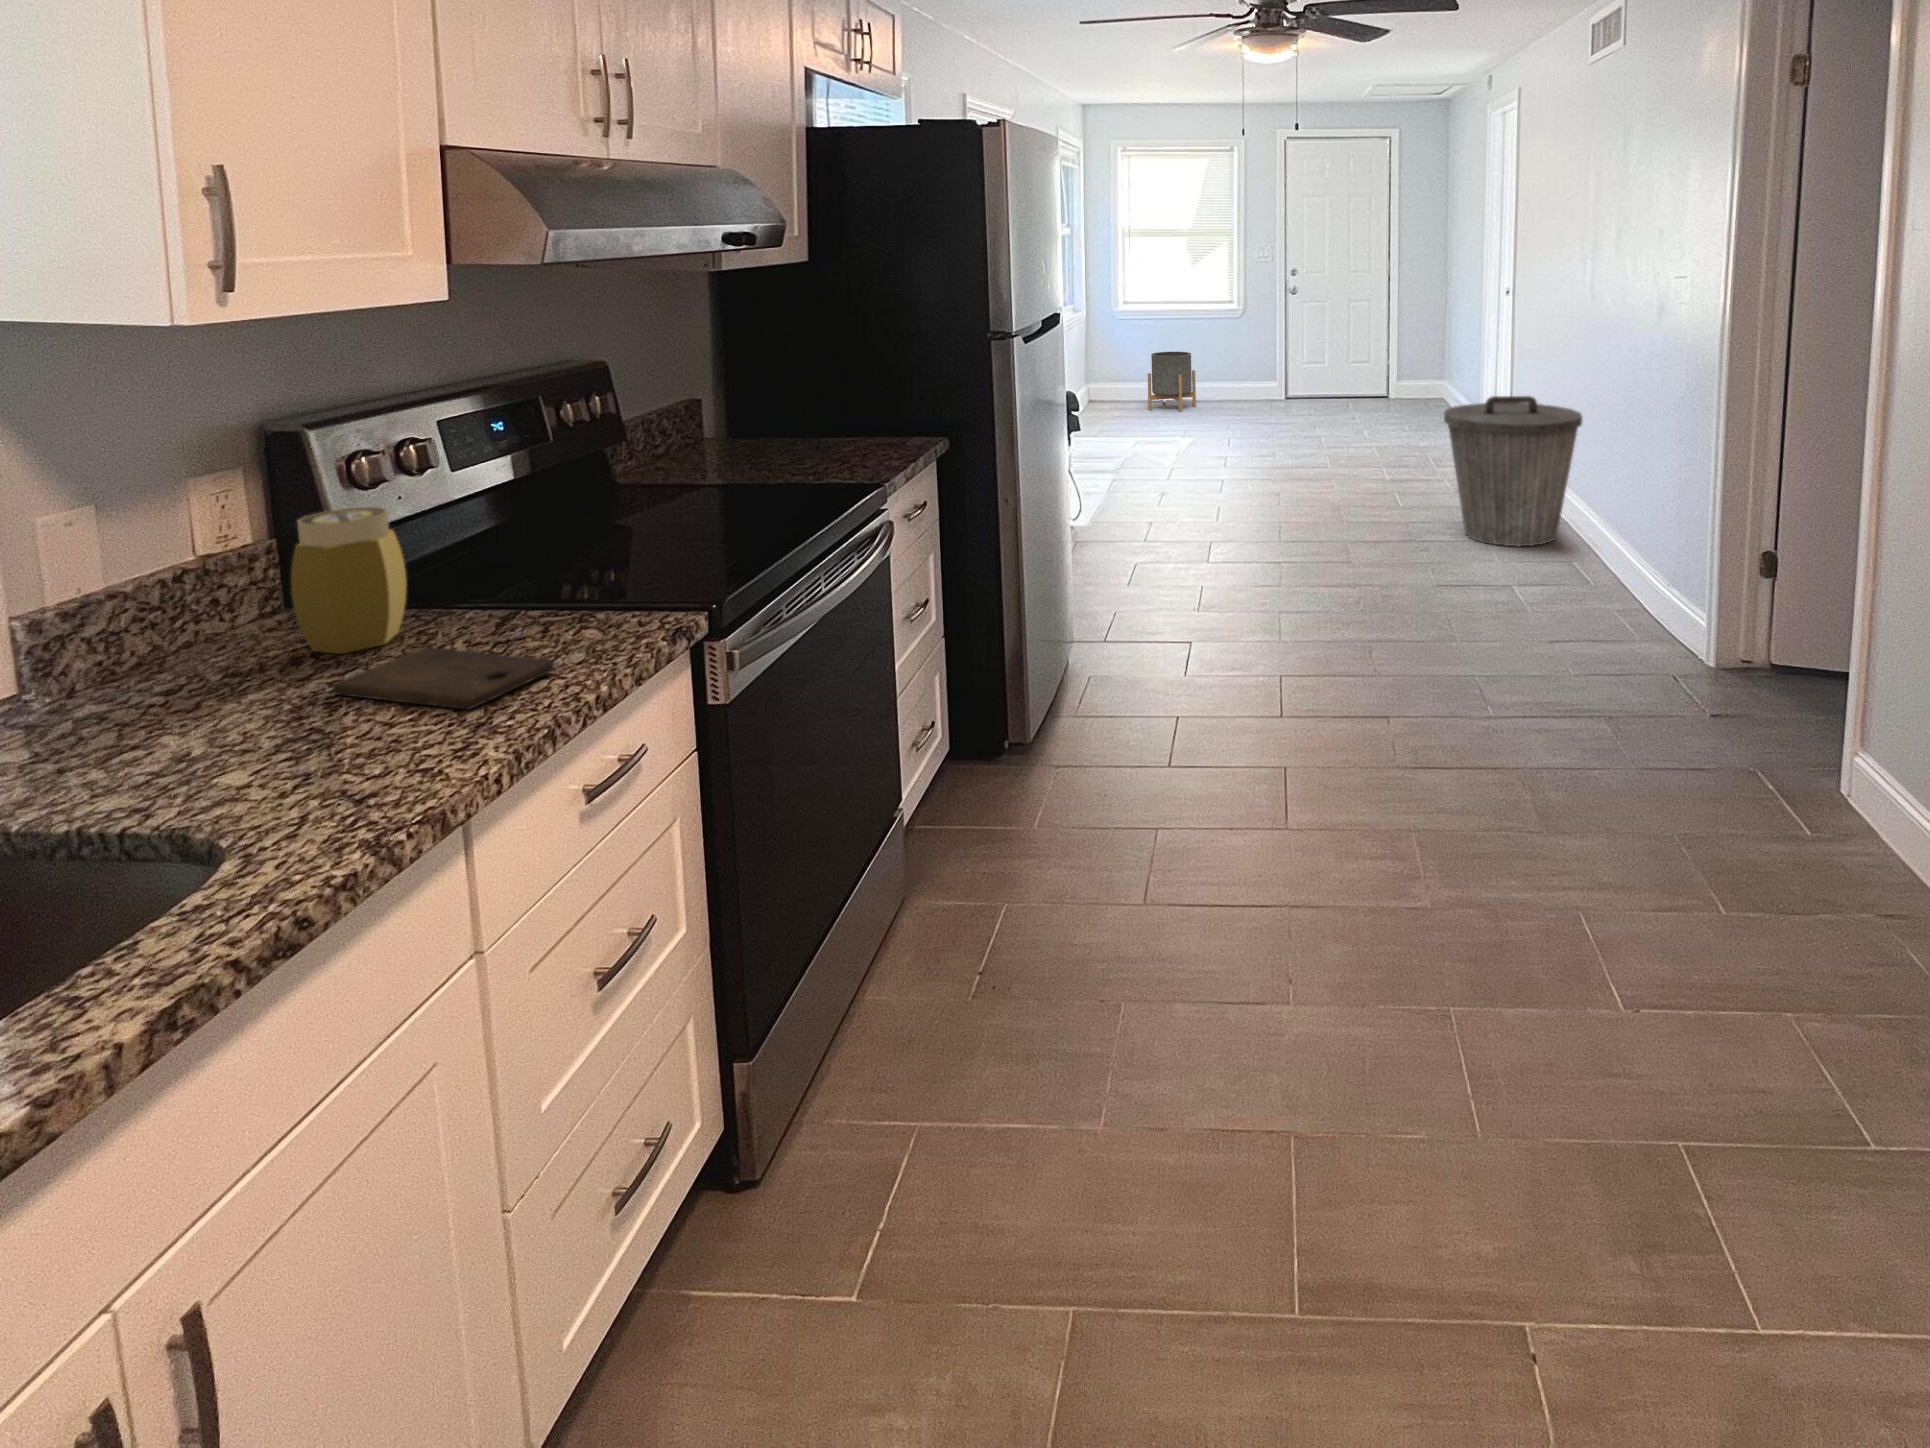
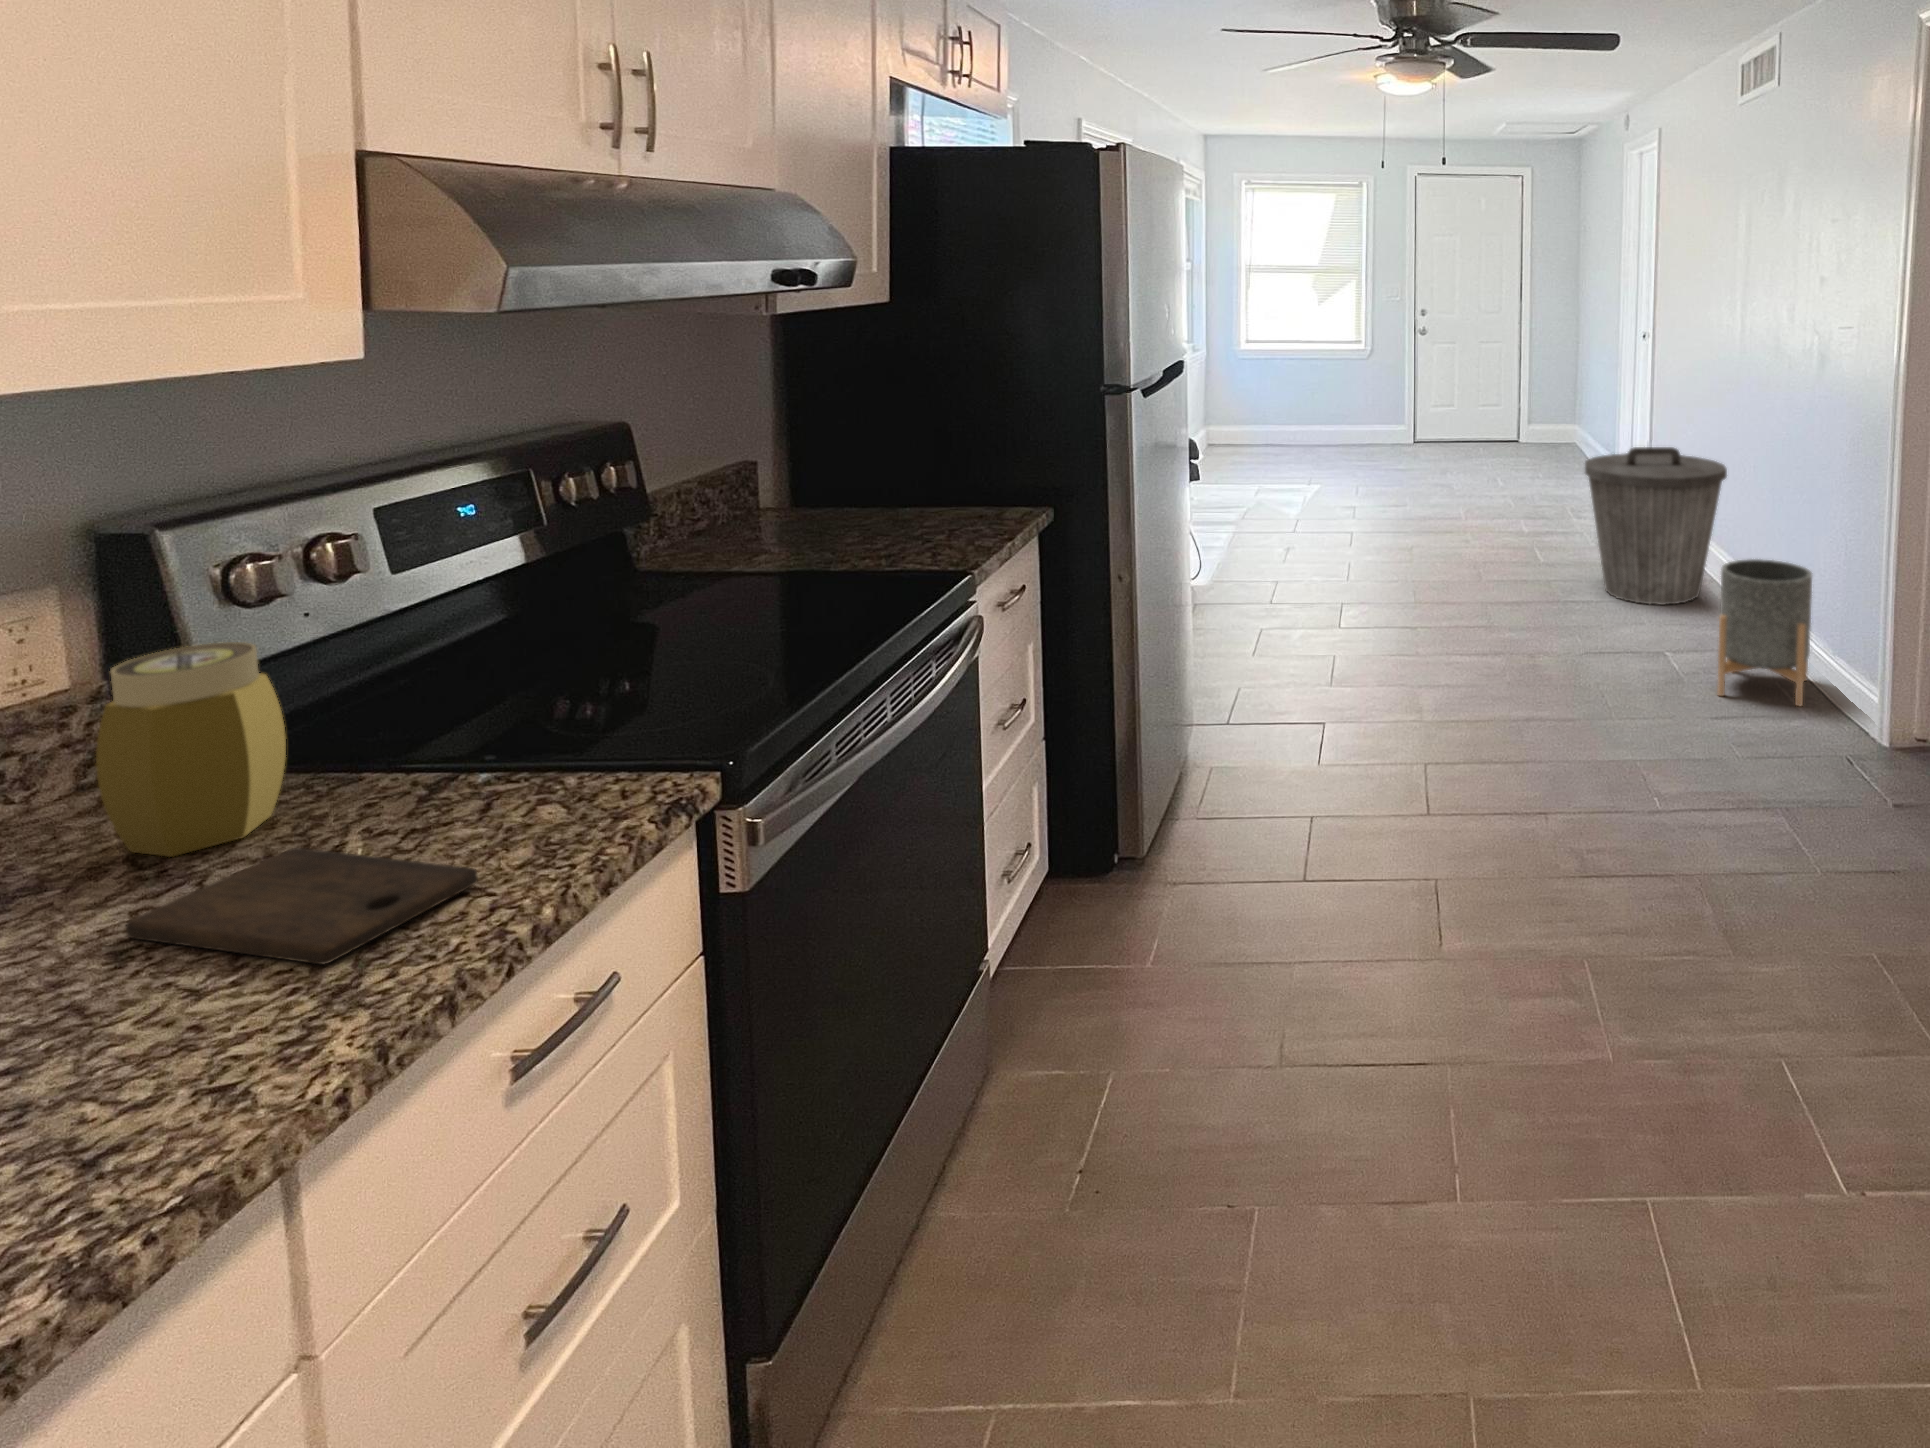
planter: present [1148,352,1196,412] -> present [1717,559,1812,706]

